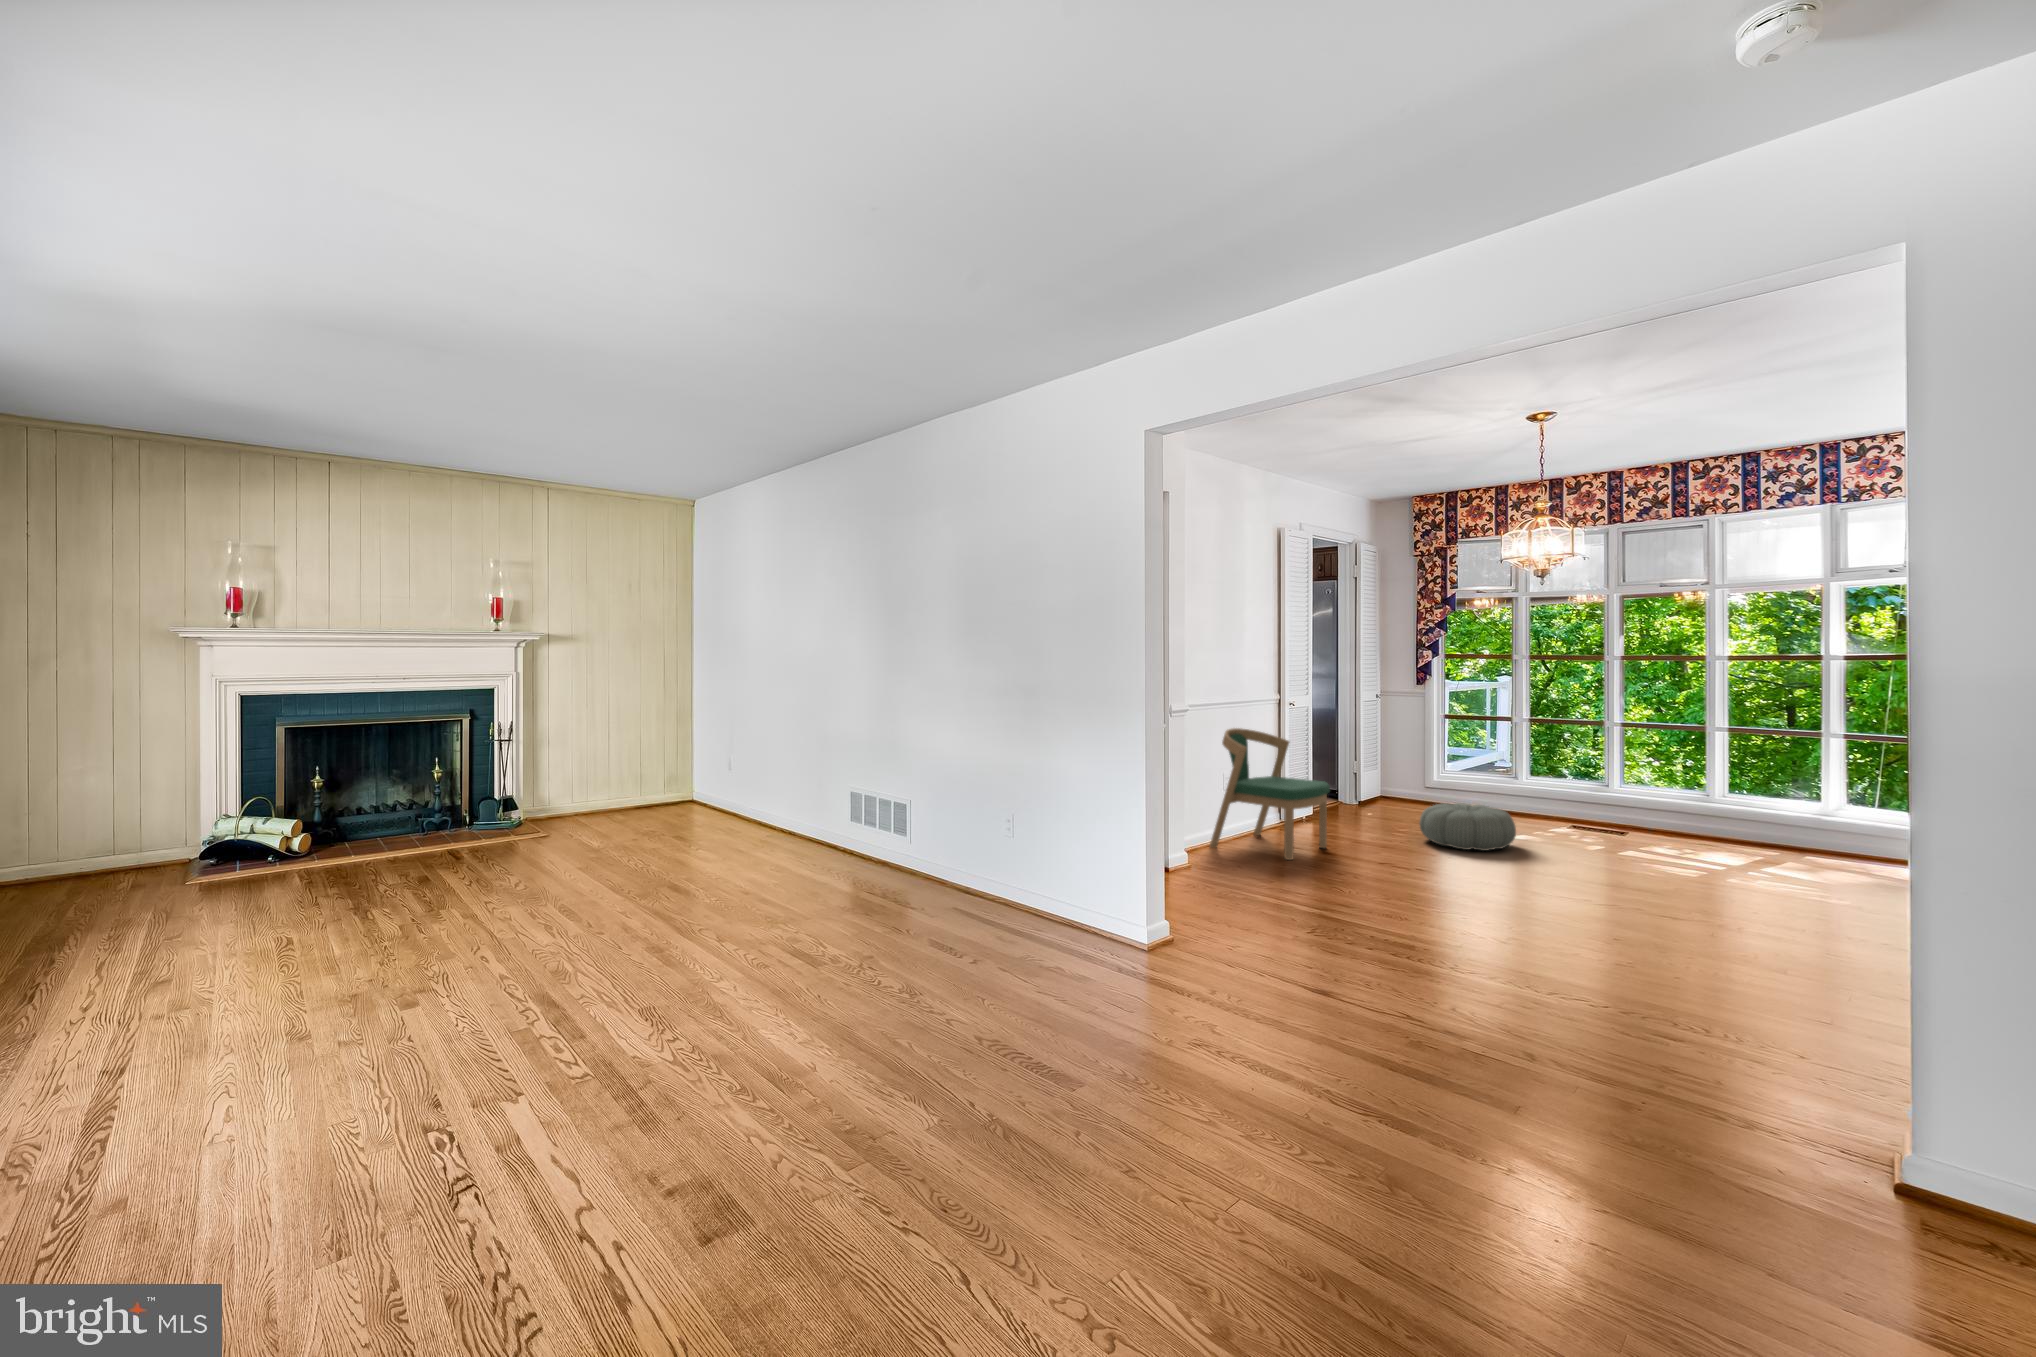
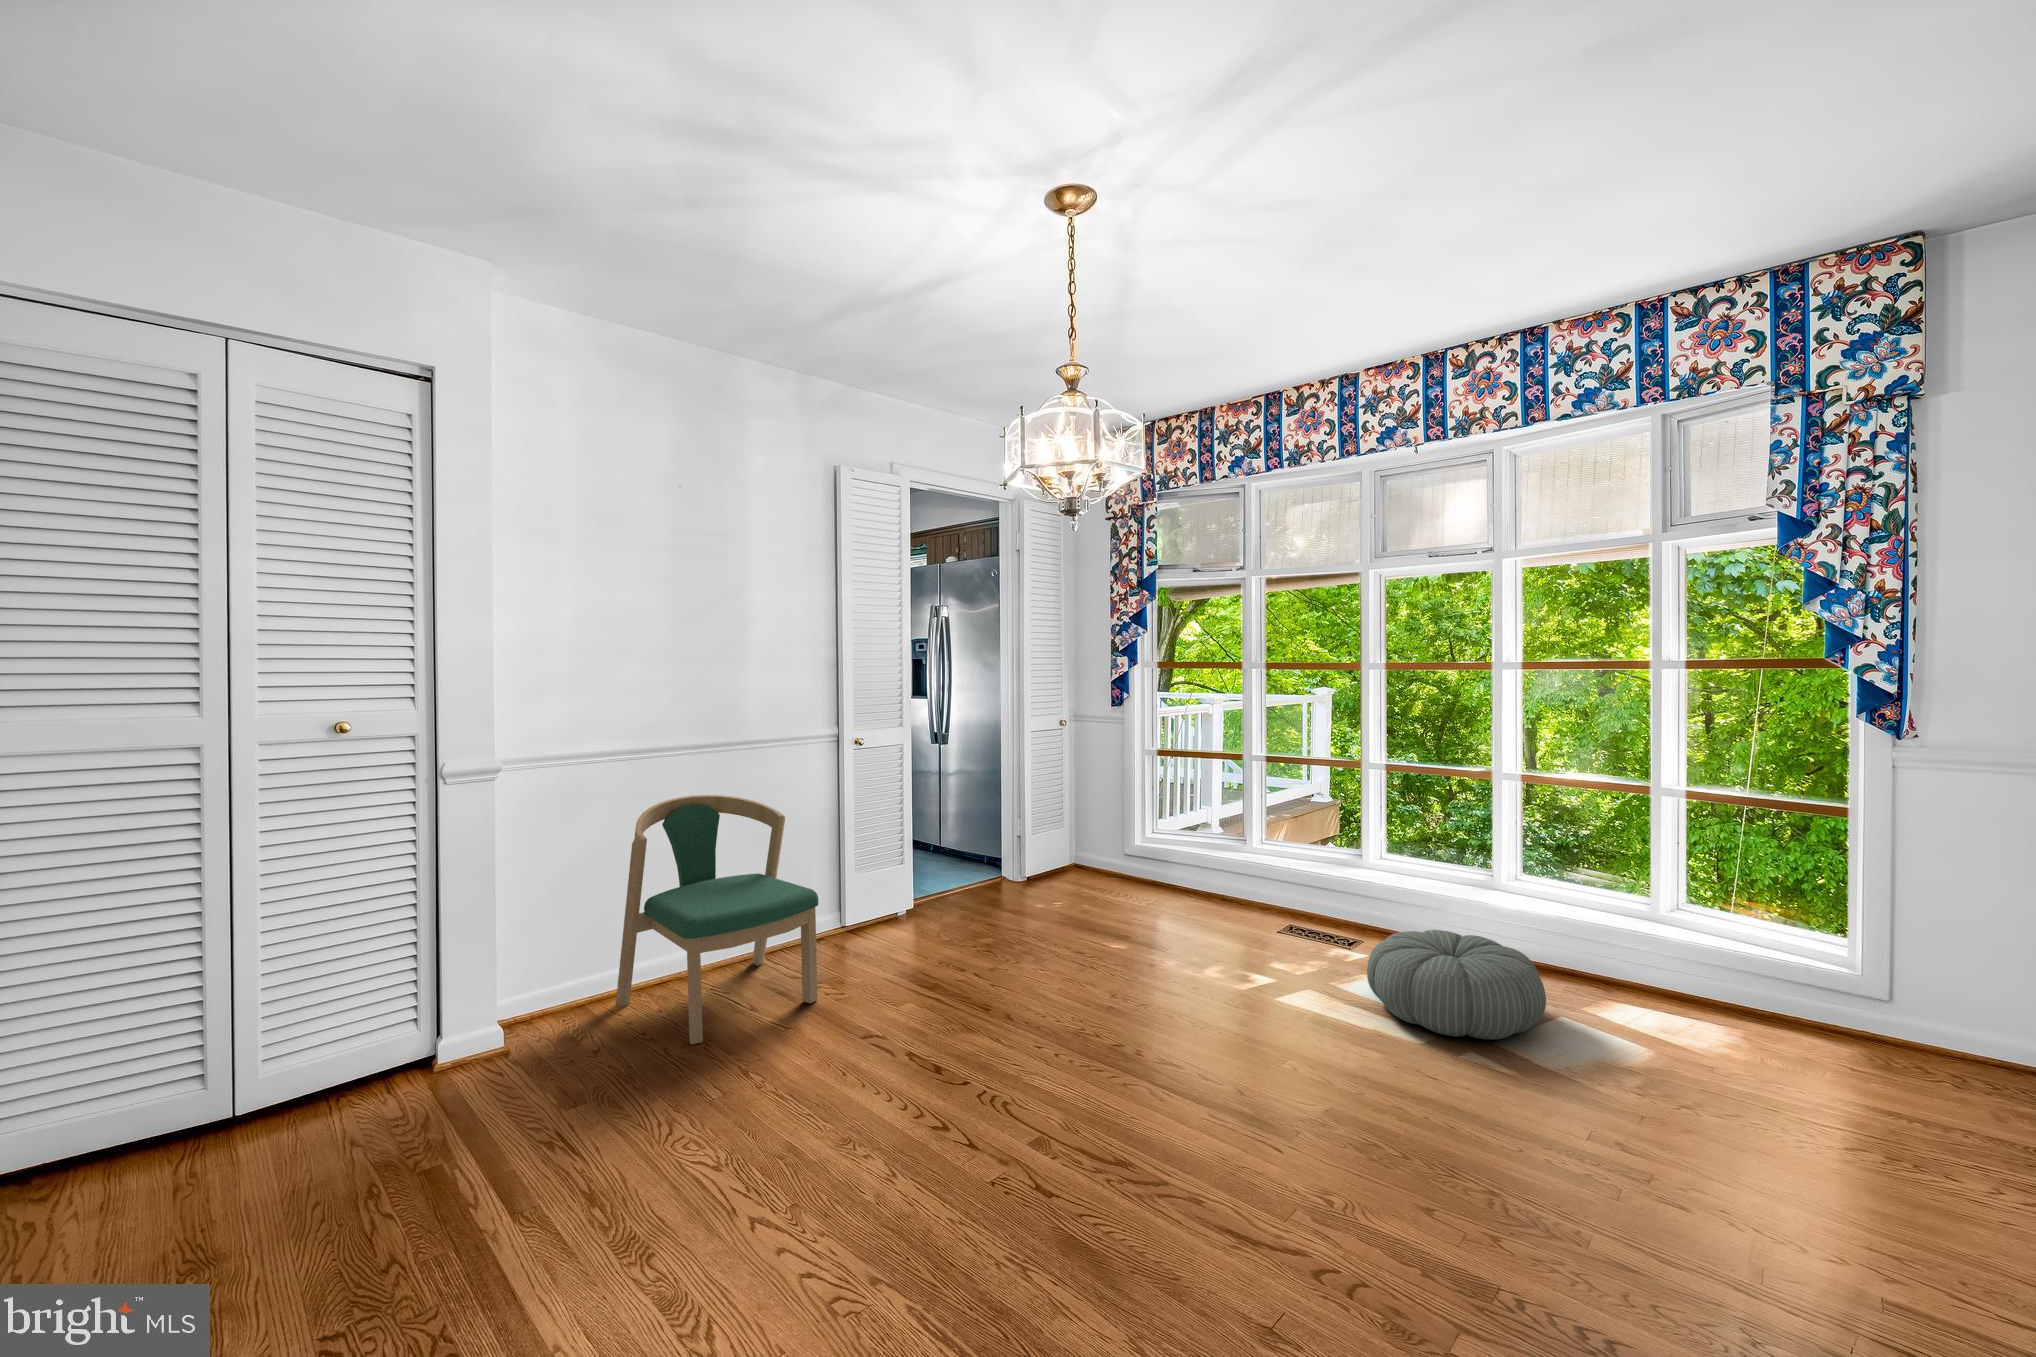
pouf: present [1420,803,1516,851] -> present [1367,930,1546,1039]

